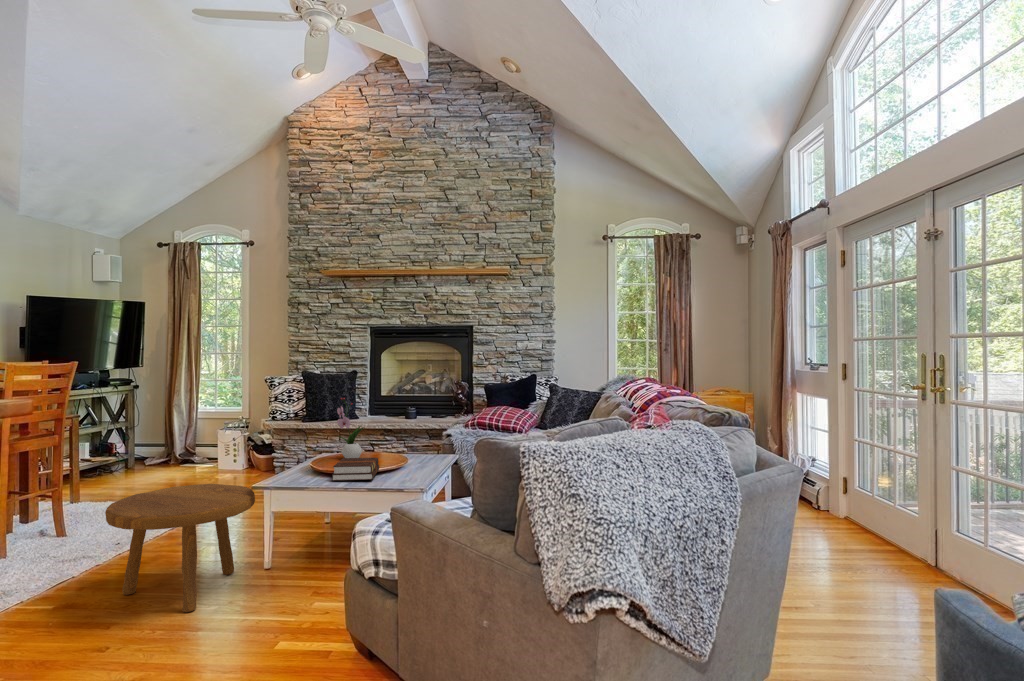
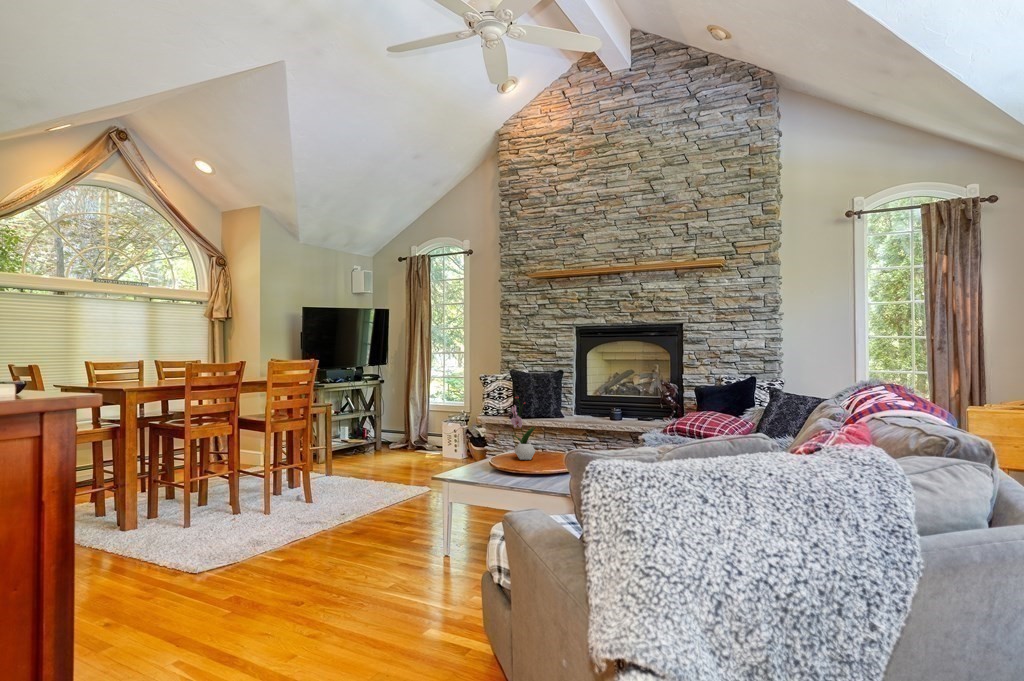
hardback book: present [332,458,379,481] -> none [492,457,545,482]
footstool: present [105,484,255,612] -> none [305,471,427,587]

